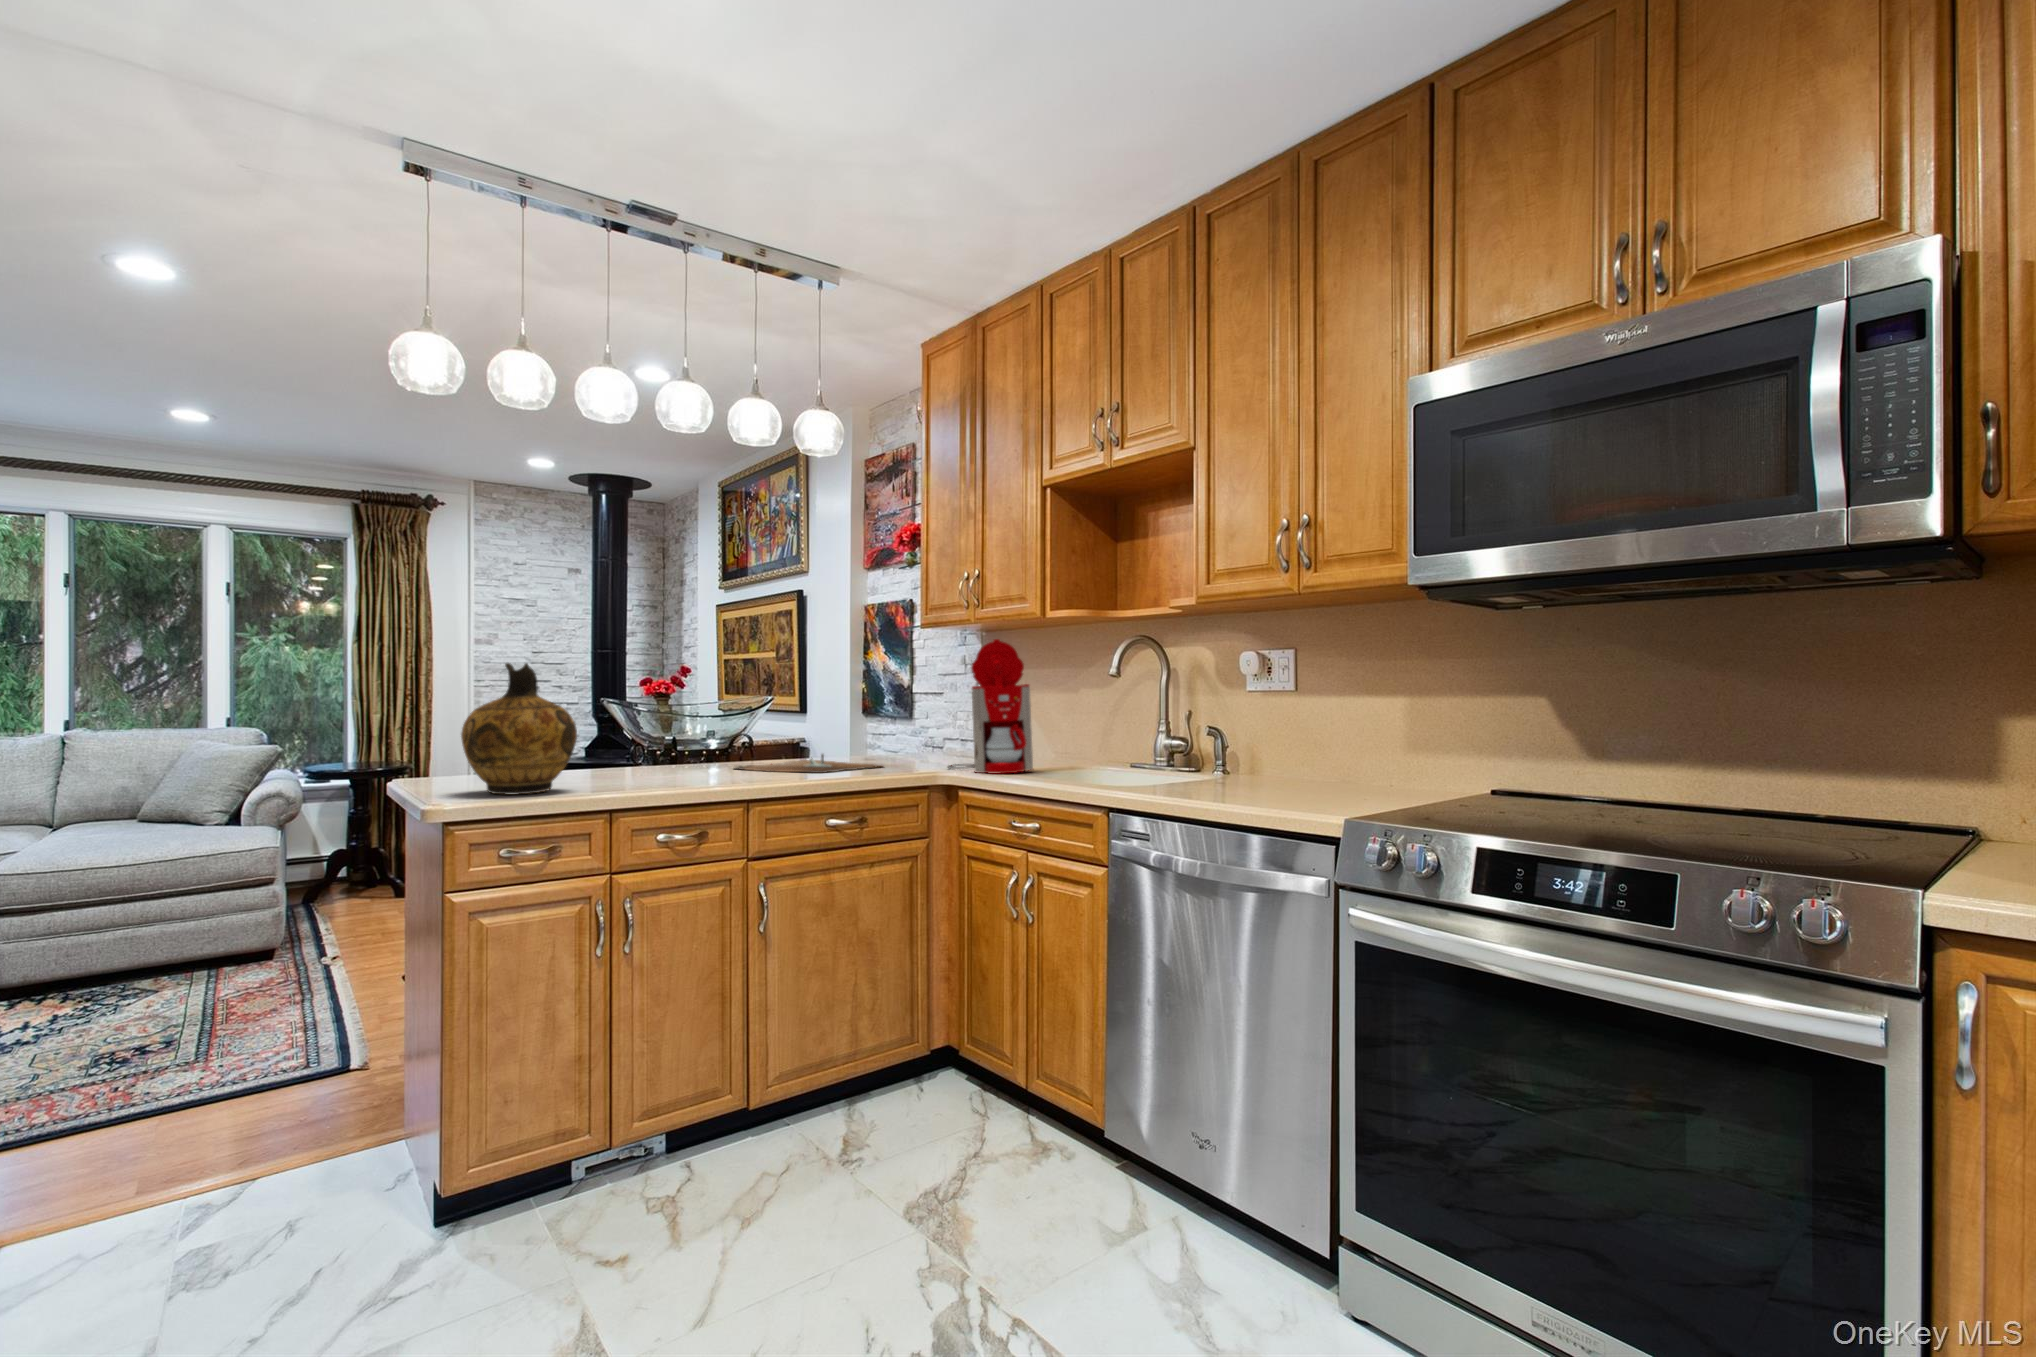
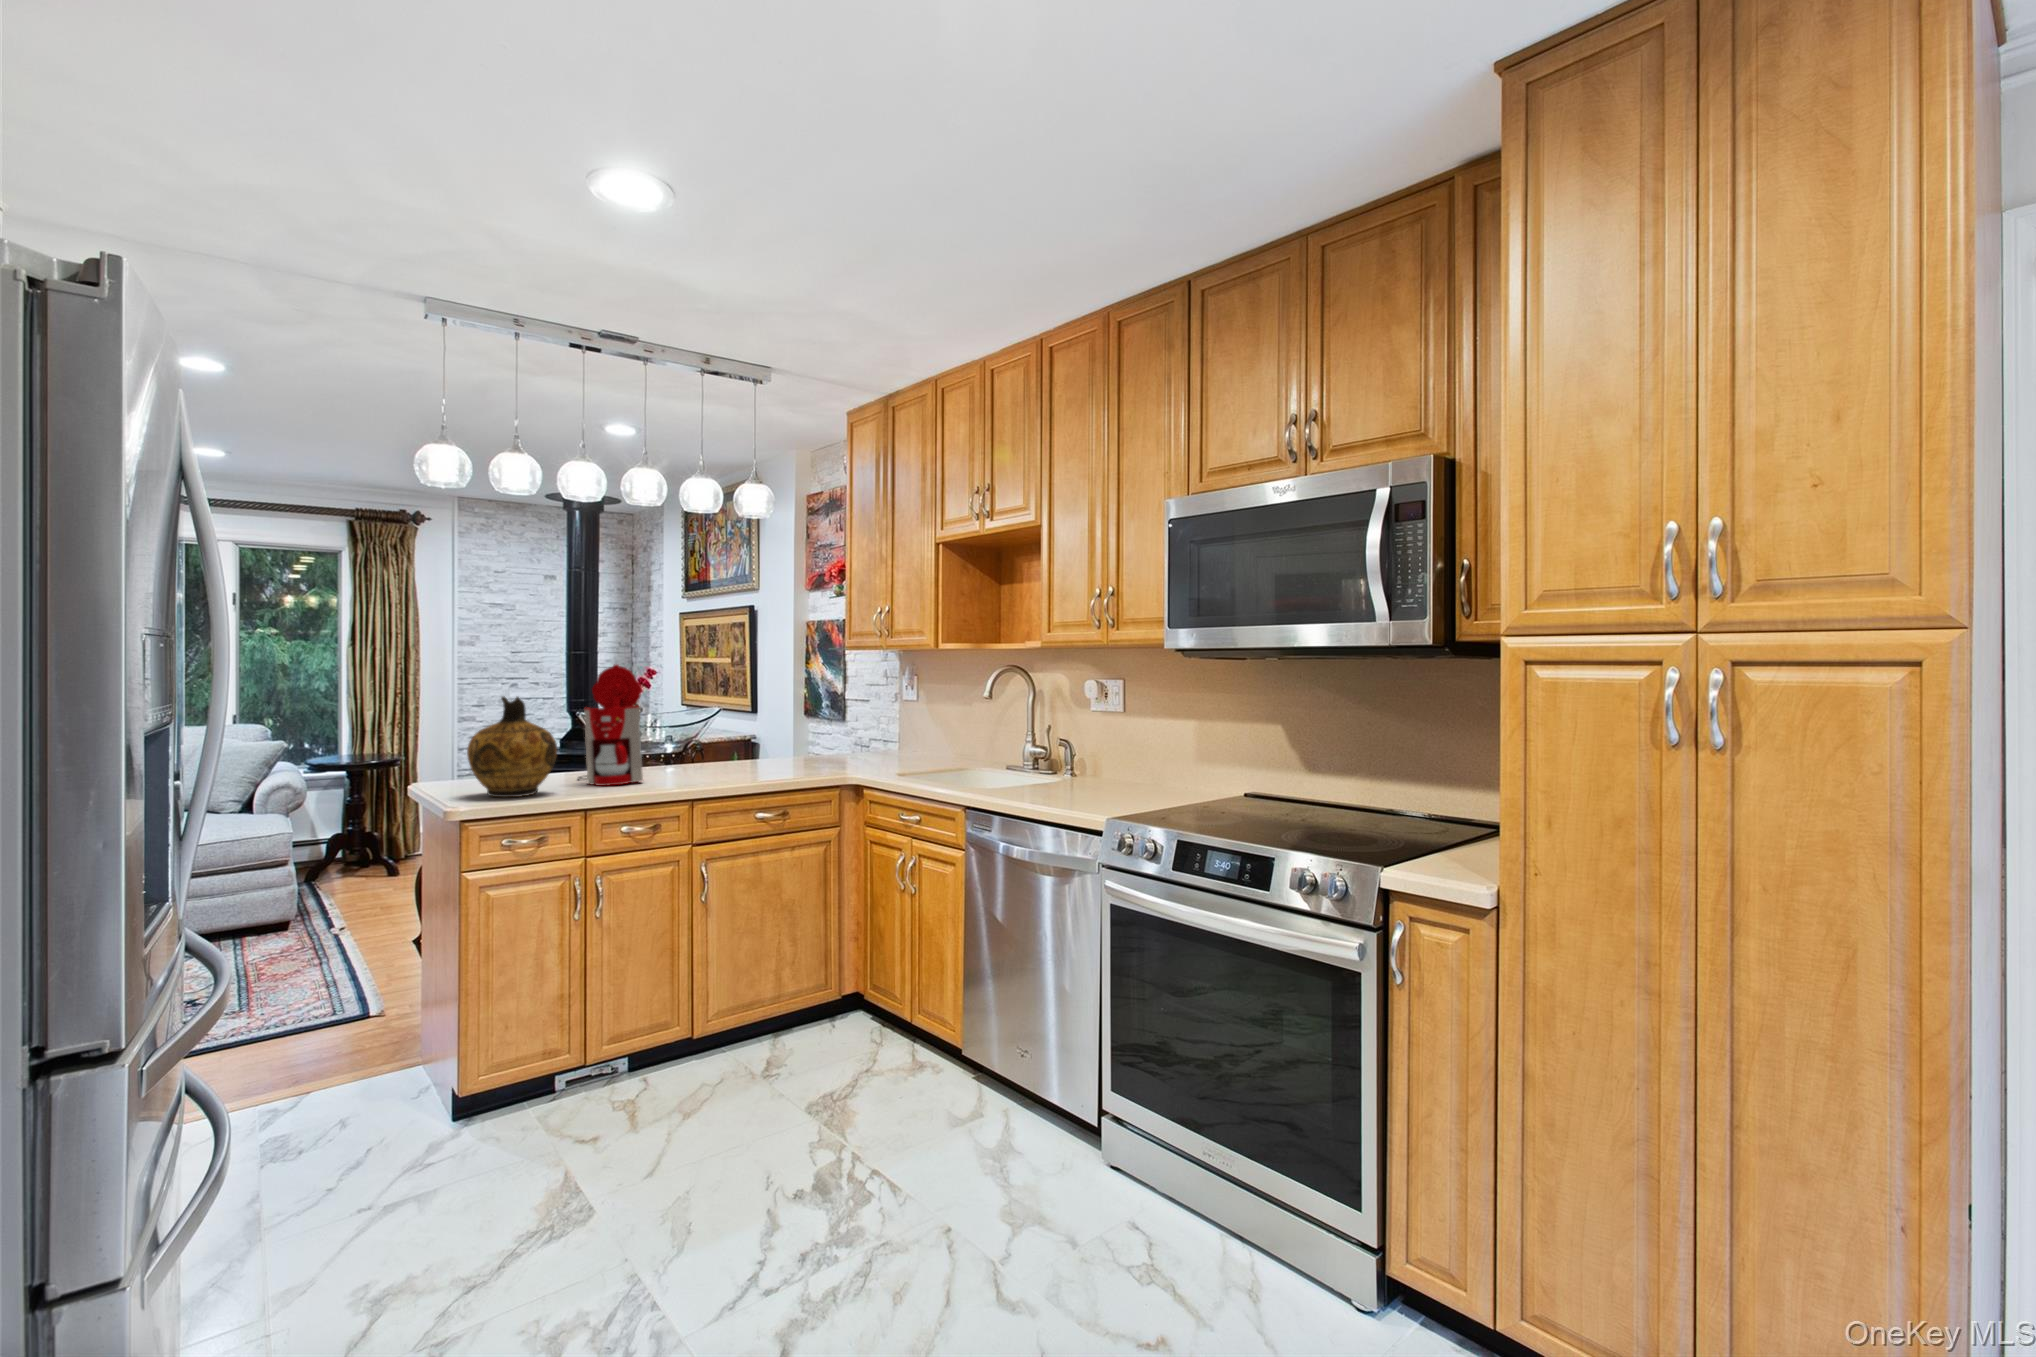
coffee maker: present [948,639,1033,774] -> present [578,664,643,786]
cutting board: present [733,754,882,773] -> none [685,757,810,775]

